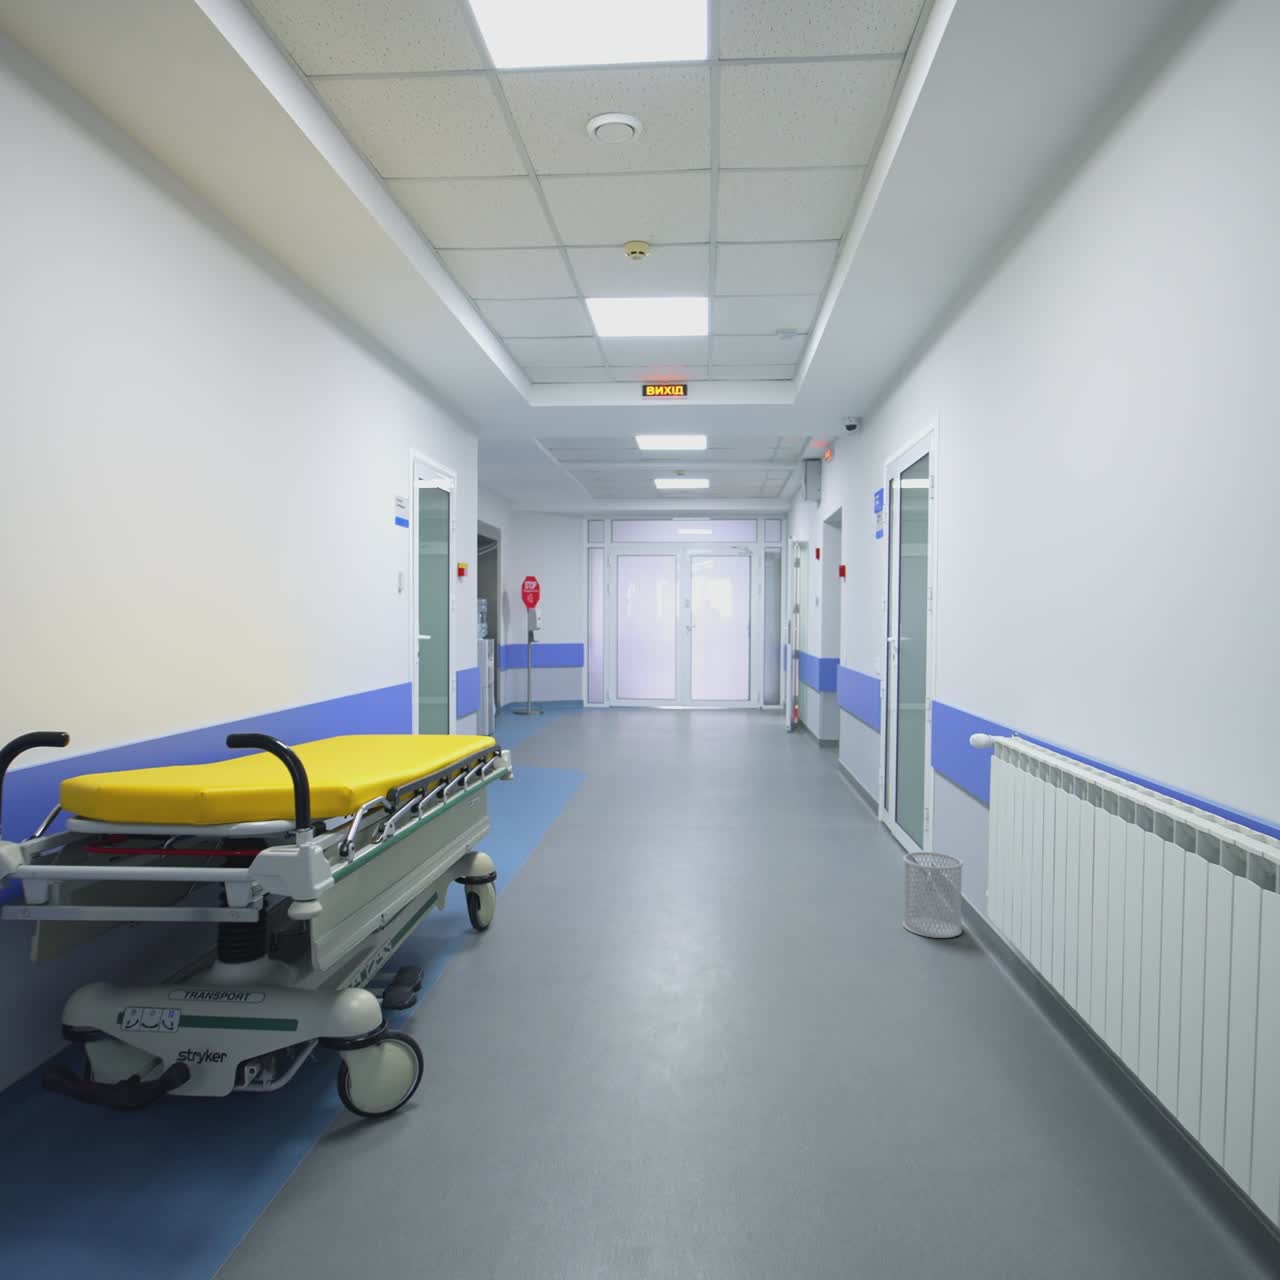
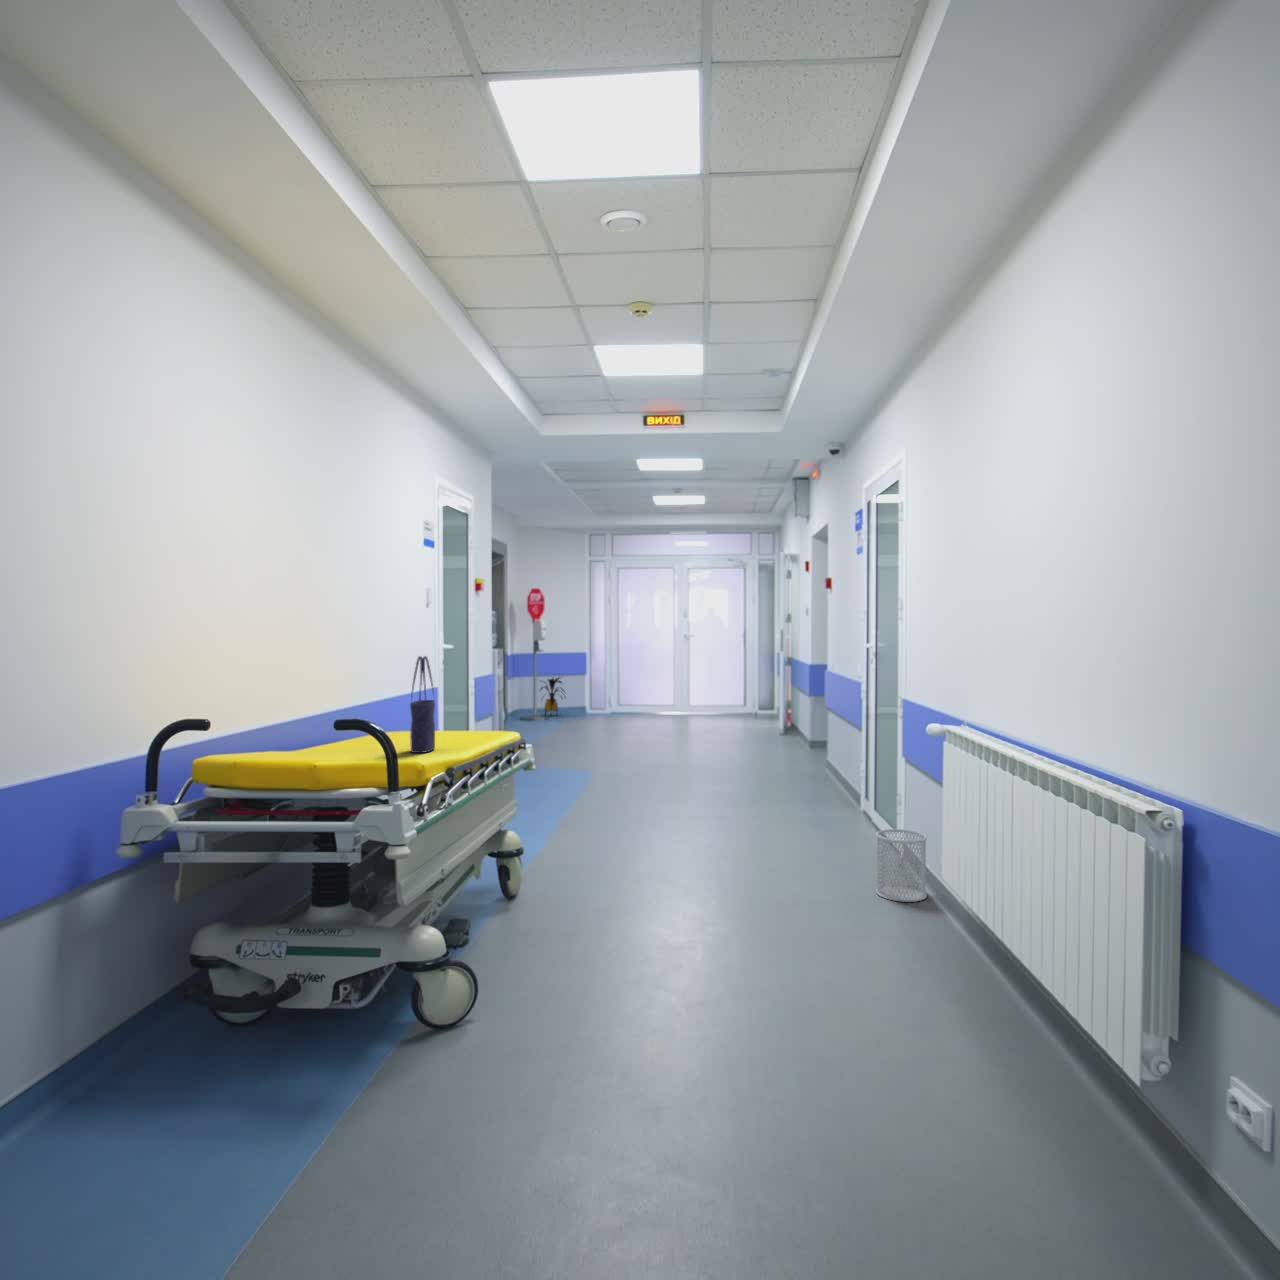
tote bag: none [345,653,377,771] -> present [410,656,435,753]
house plant: none [528,670,562,711] -> present [541,678,563,712]

